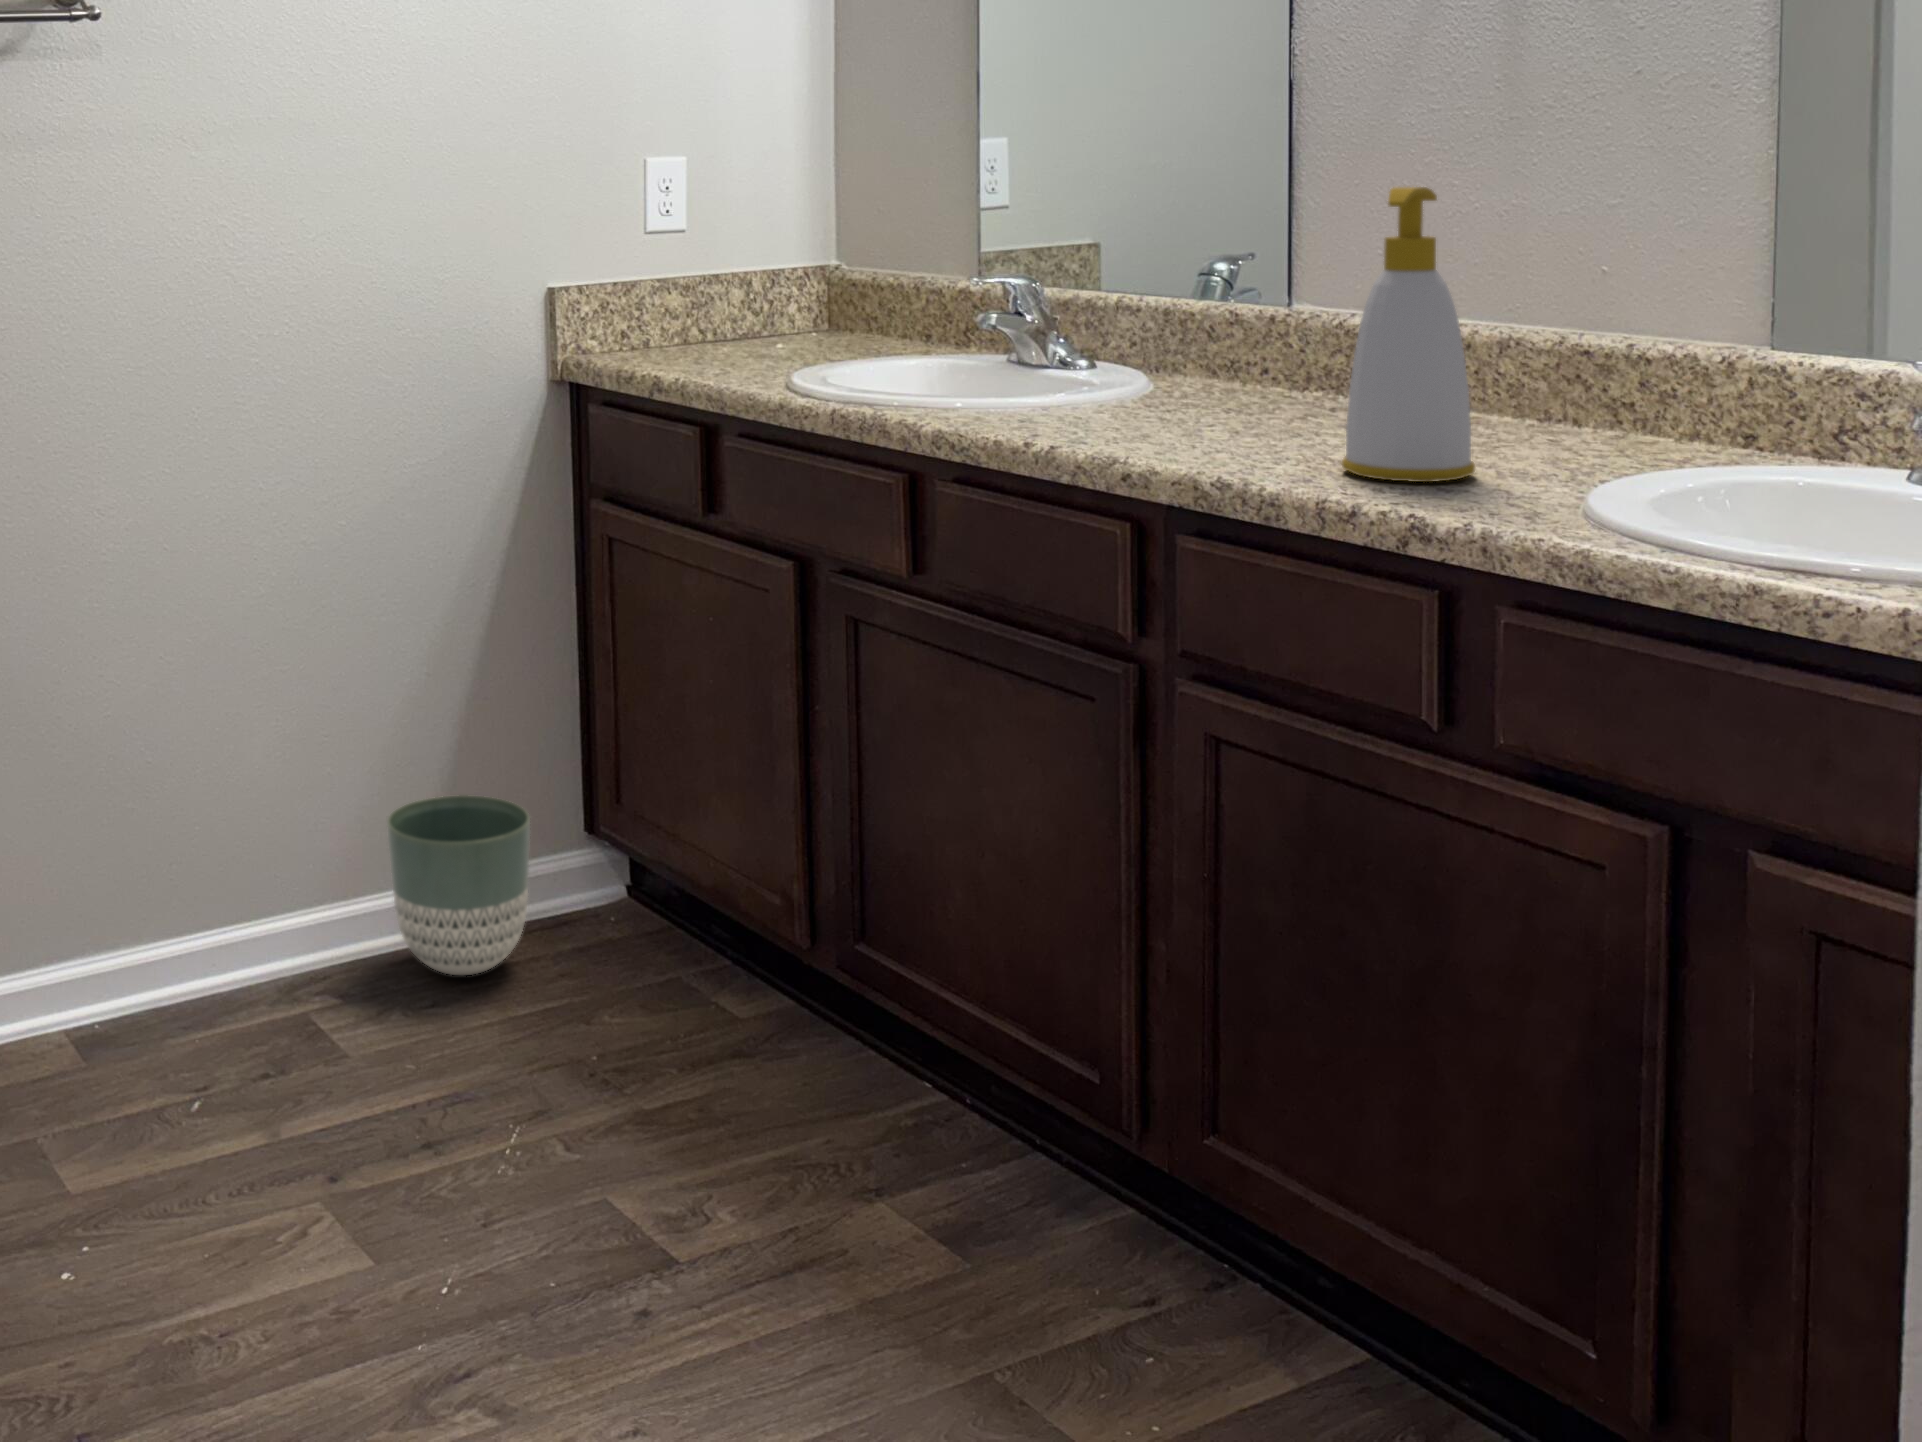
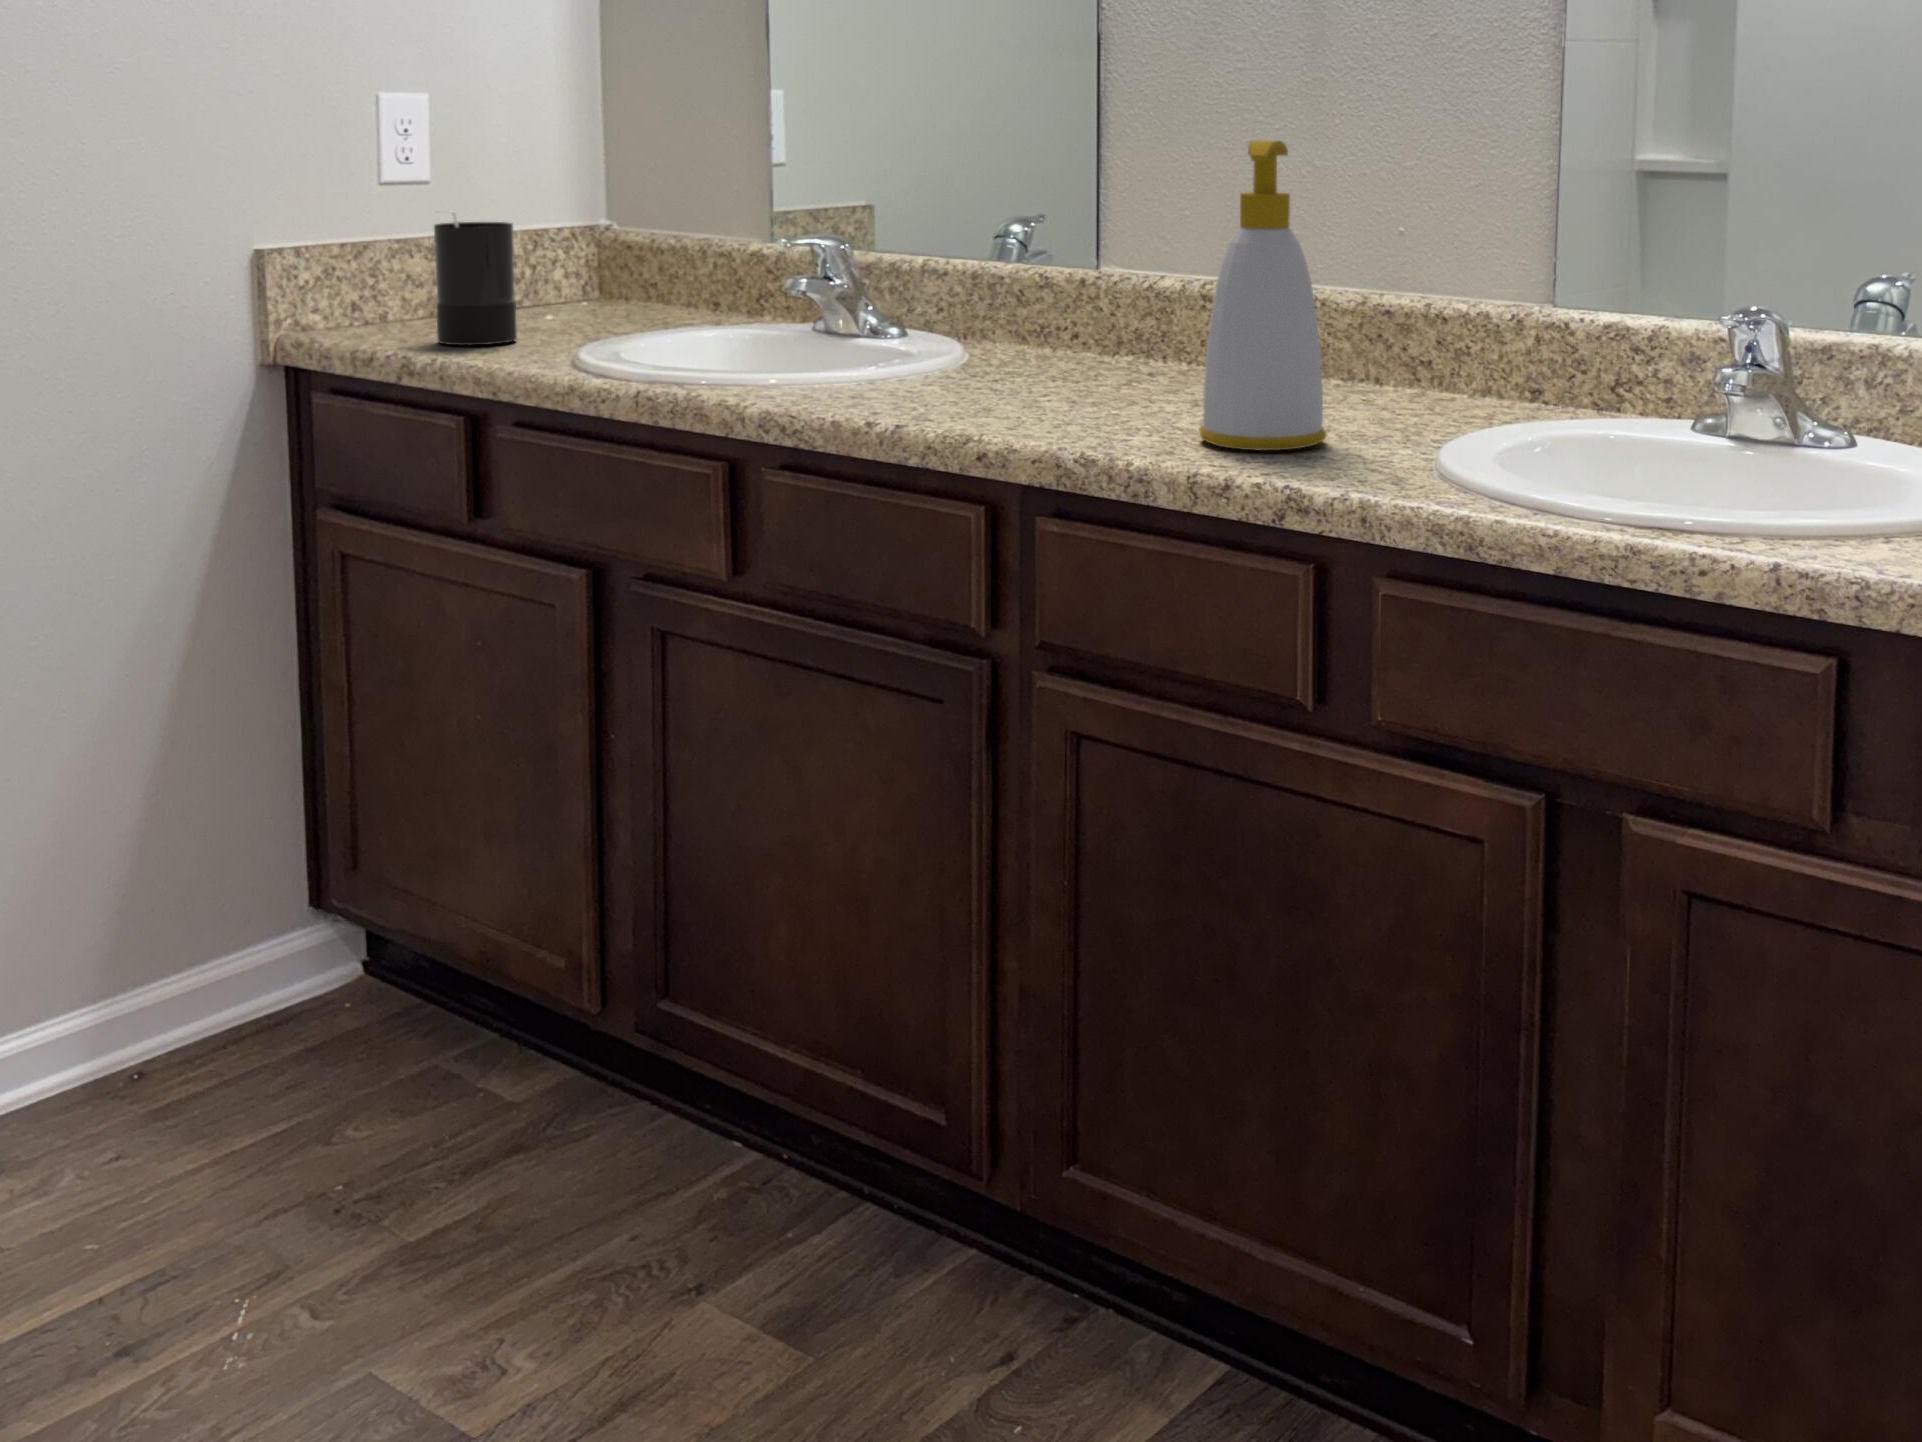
candle: none [685,256,751,368] -> present [434,211,517,345]
planter: present [387,795,530,976] -> none [46,887,245,1119]

